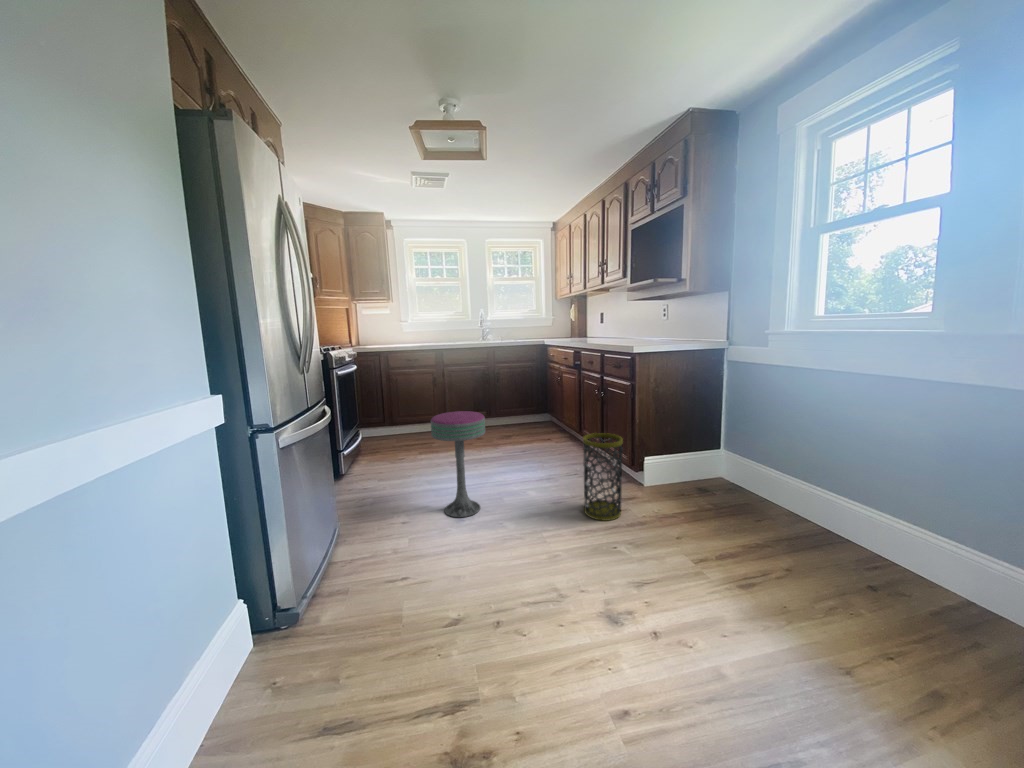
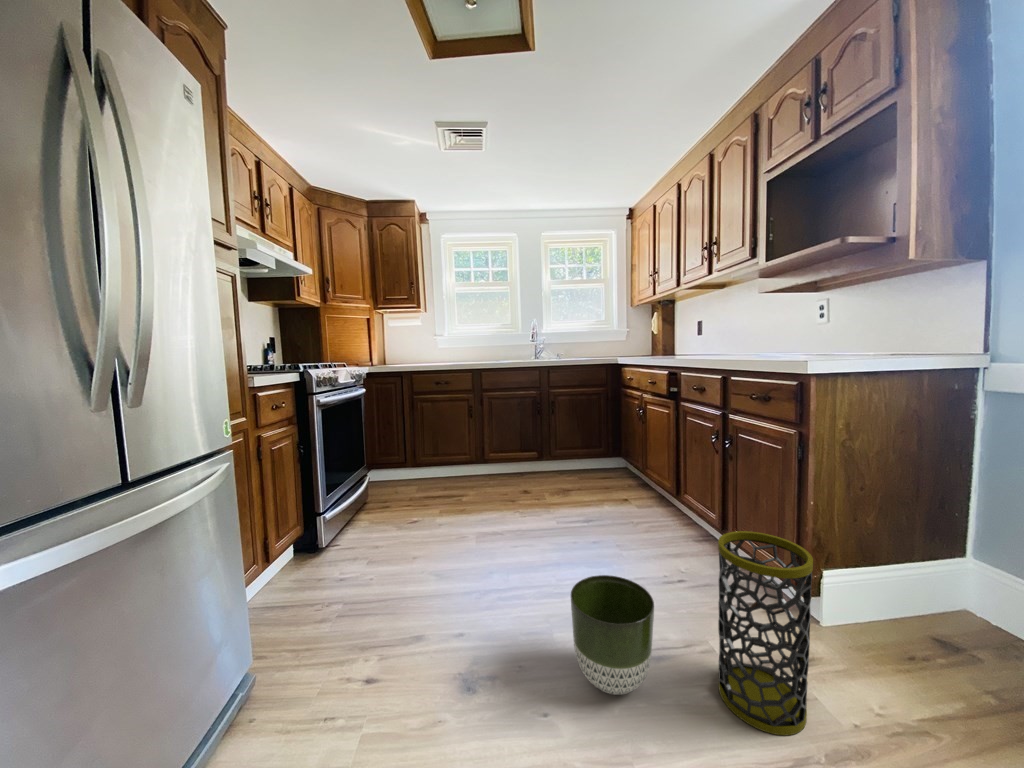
bar stool: present [431,411,485,517] -> none [427,472,525,678]
planter: none [511,462,552,515] -> present [571,575,654,695]

